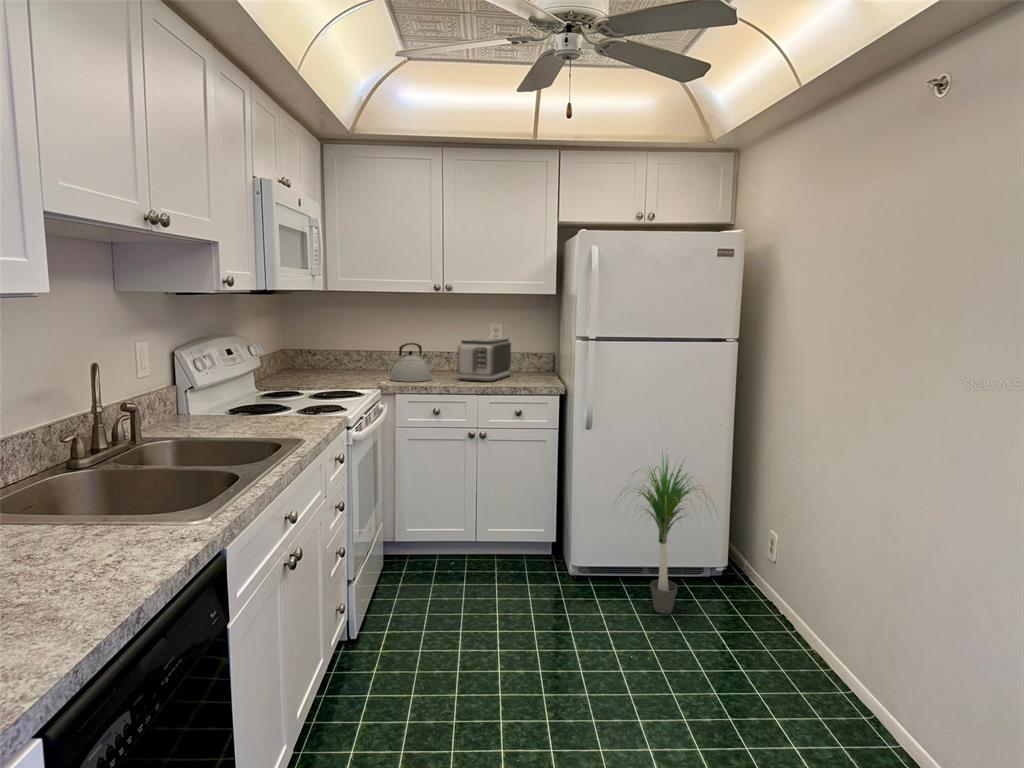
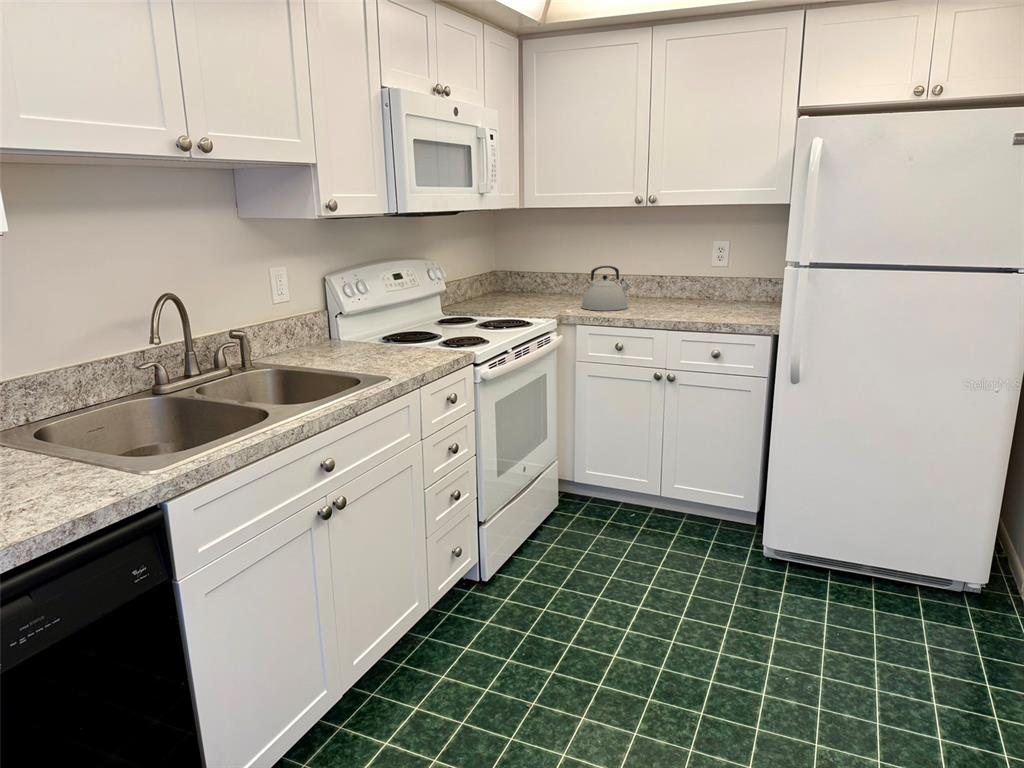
toaster: present [457,337,511,382] -> none [656,259,731,314]
potted plant: present [620,455,711,614] -> none [799,414,964,634]

